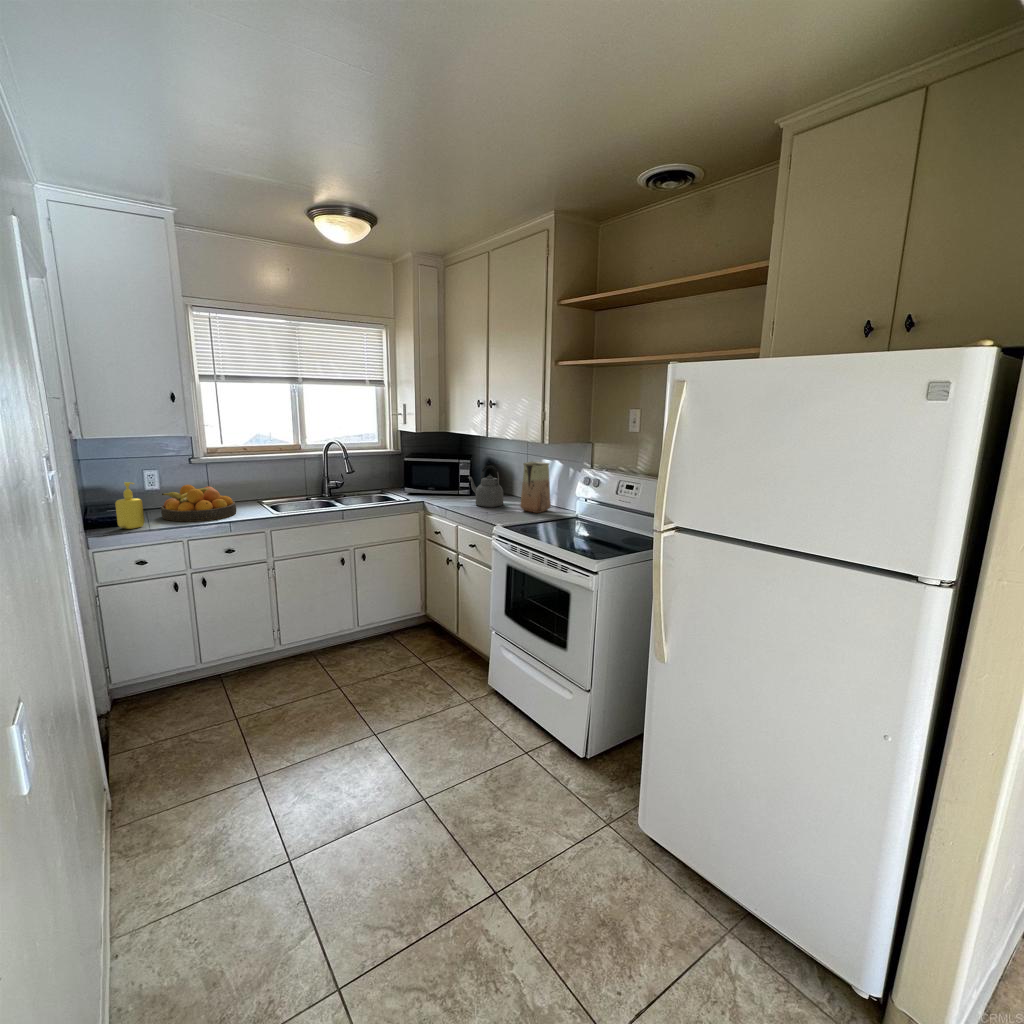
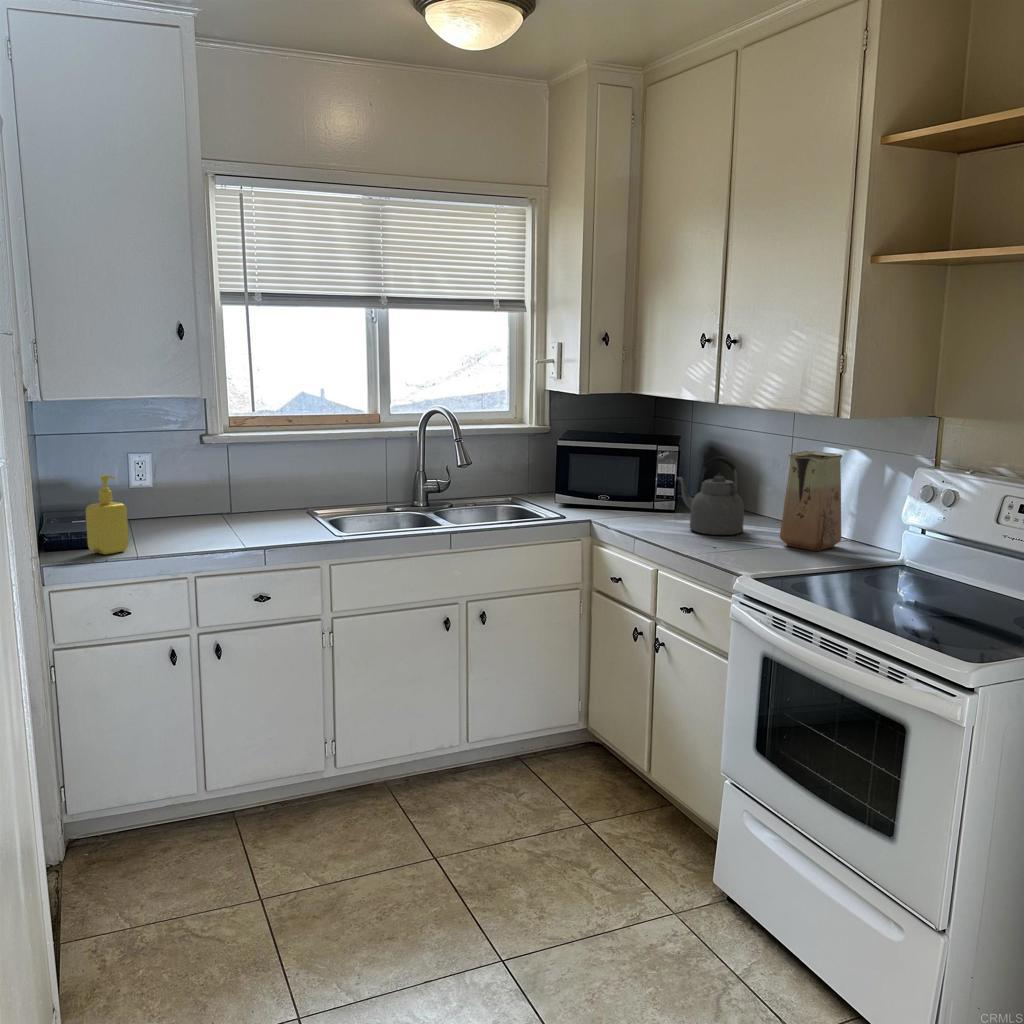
fruit bowl: present [161,485,236,522] -> none [155,481,273,544]

